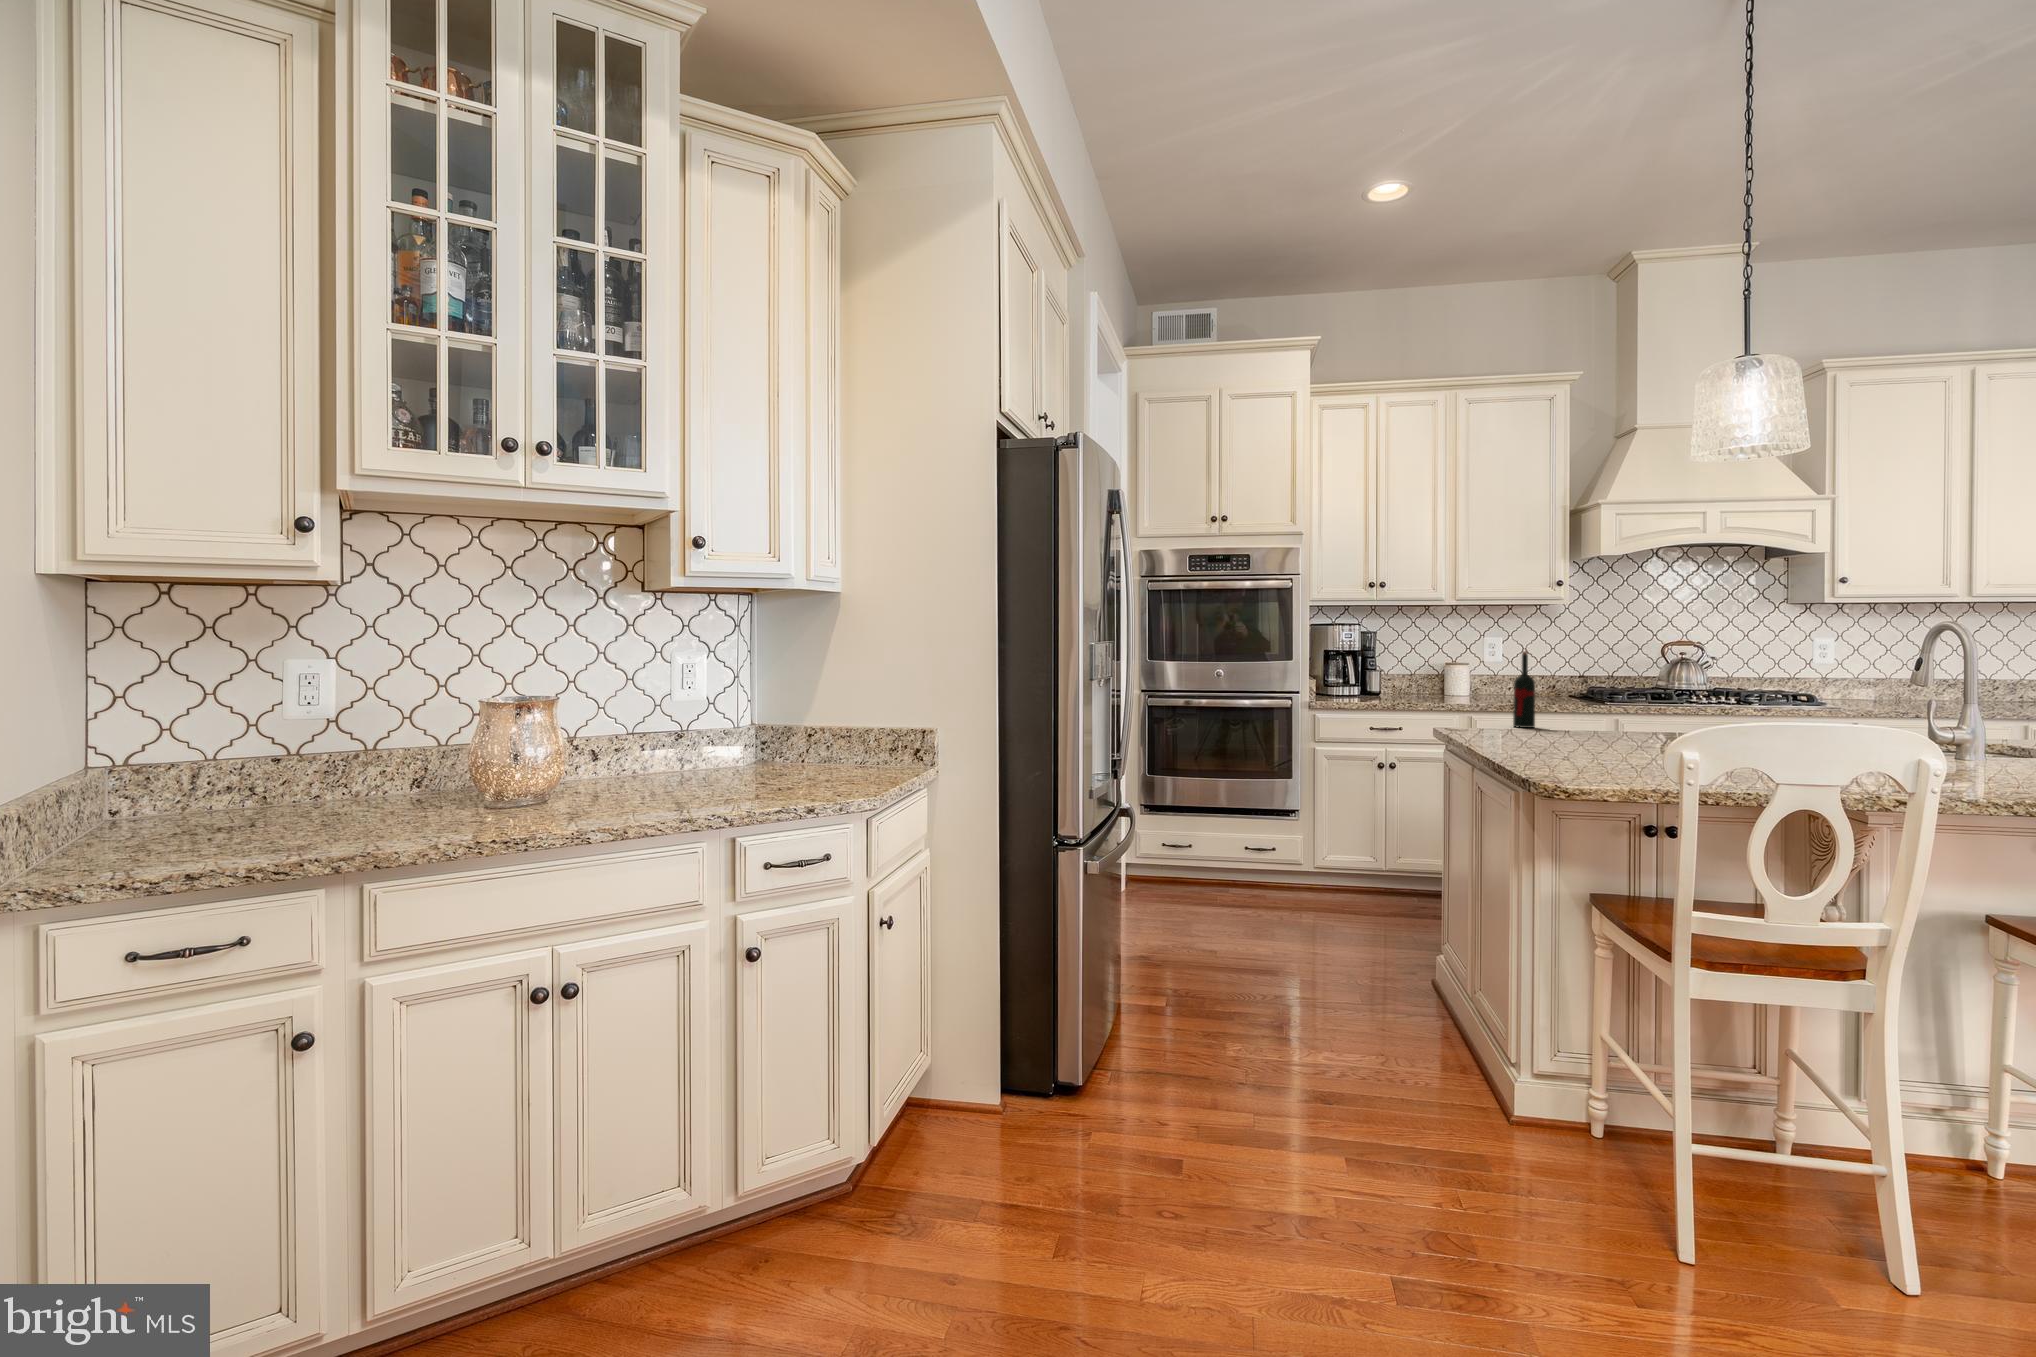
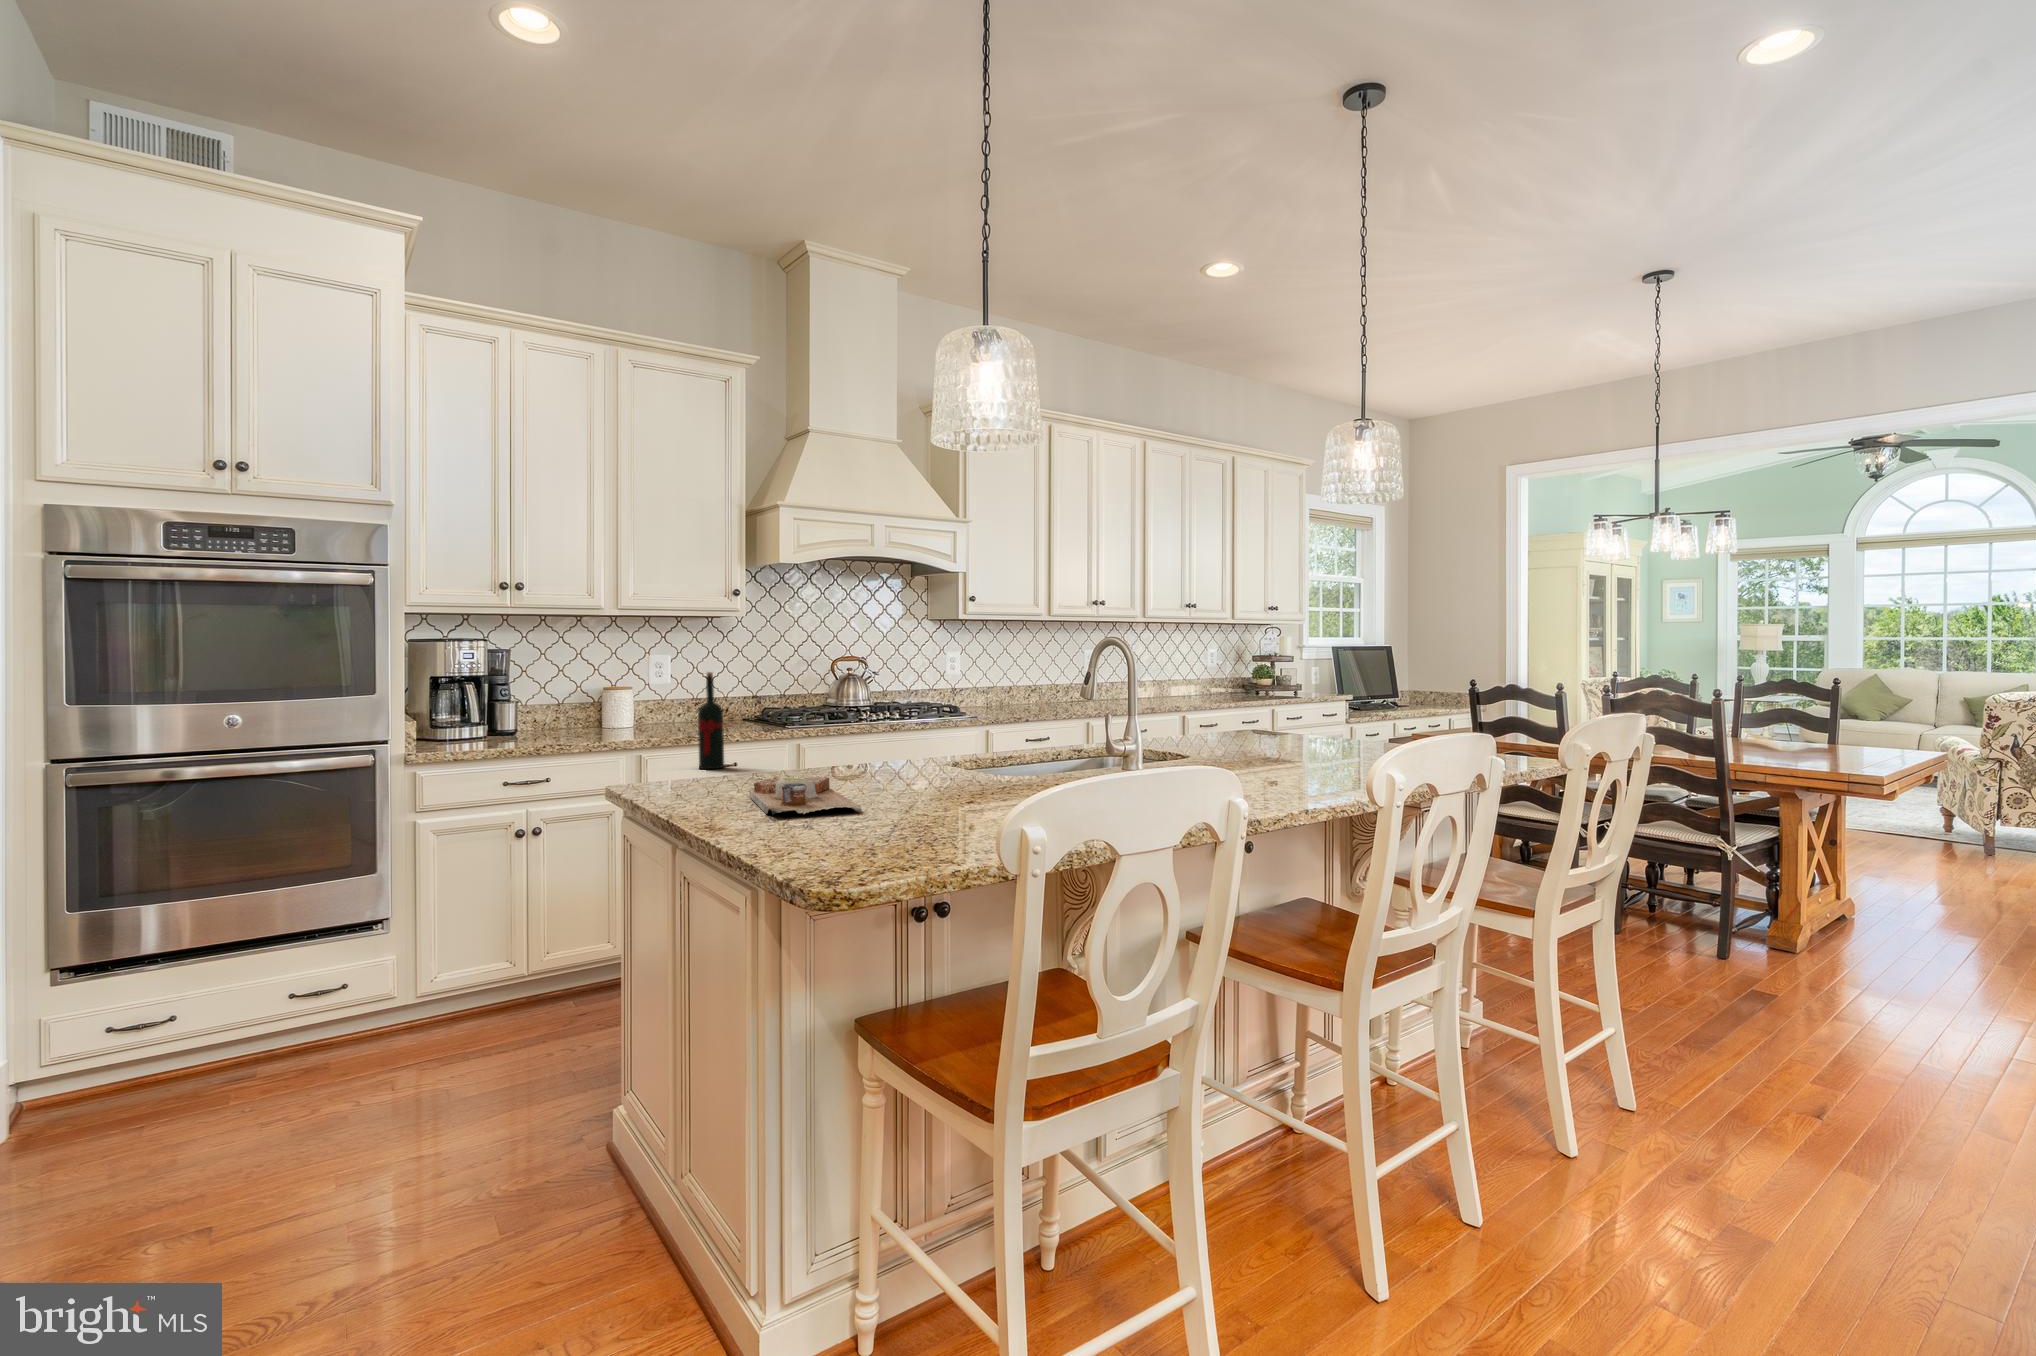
cutting board: none [1538,729,1618,757] -> present [749,777,862,815]

